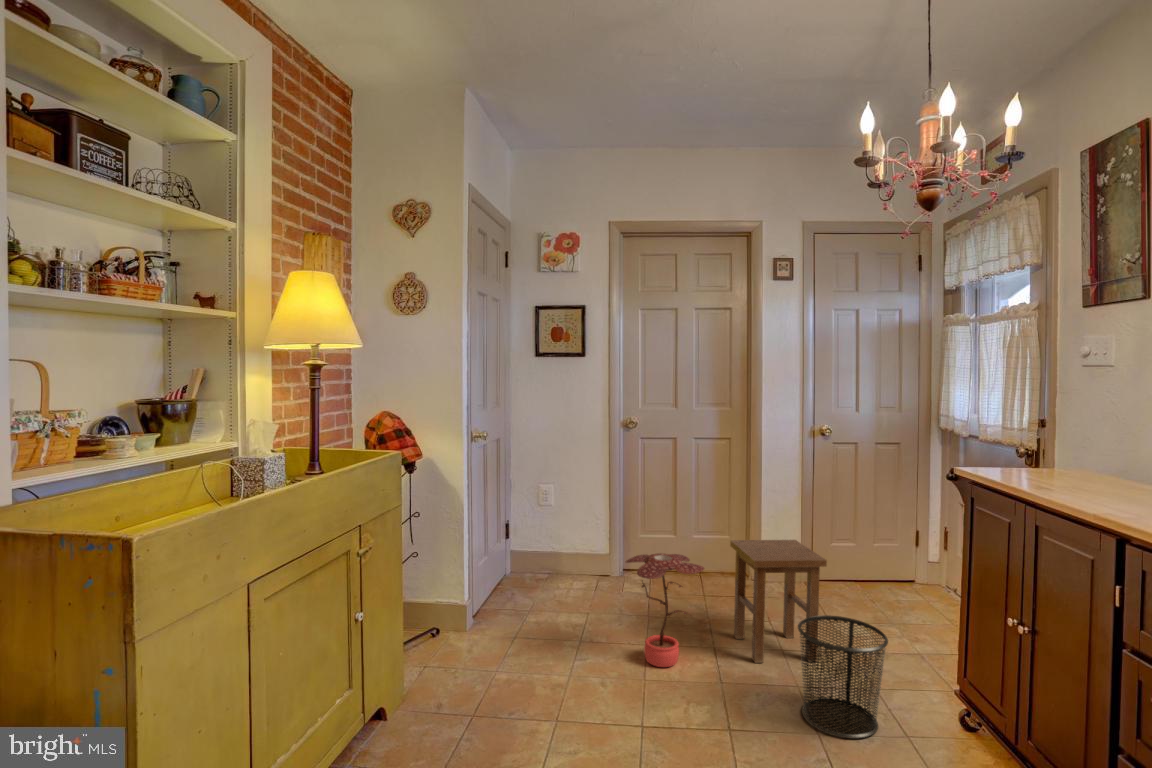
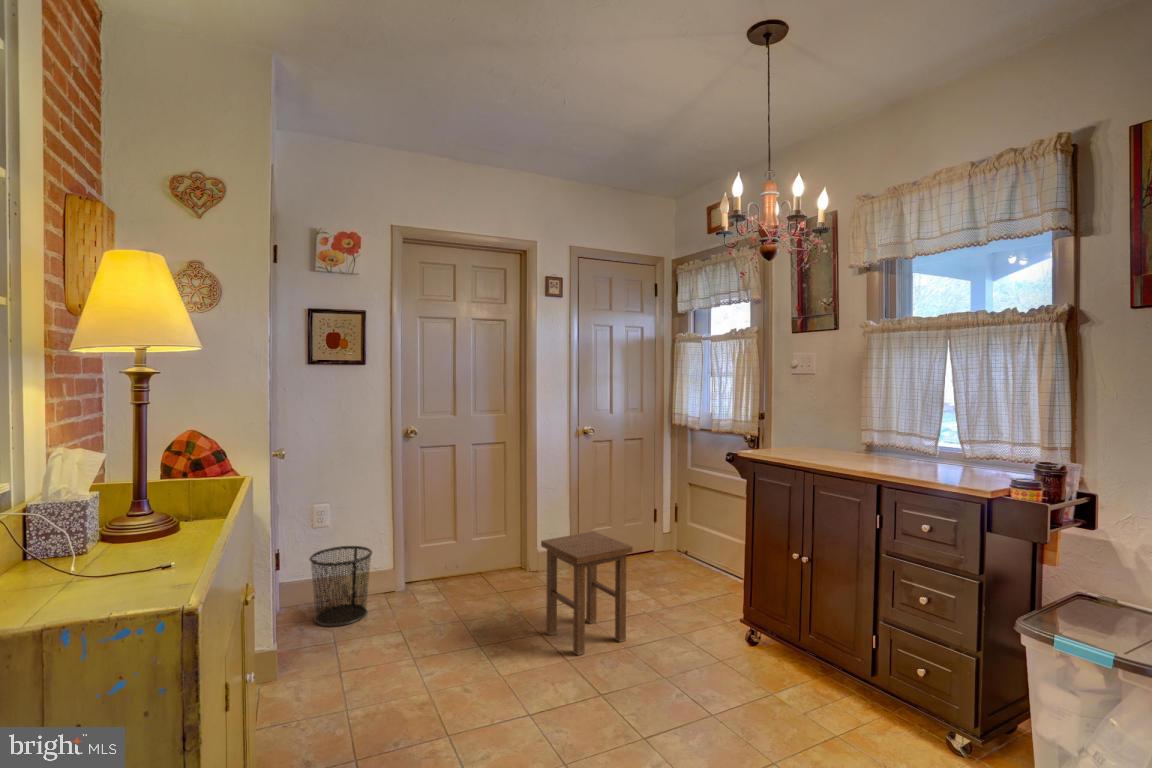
potted plant: present [625,553,704,667] -> none [451,563,536,685]
waste bin: present [798,615,888,739] -> present [310,546,372,626]

